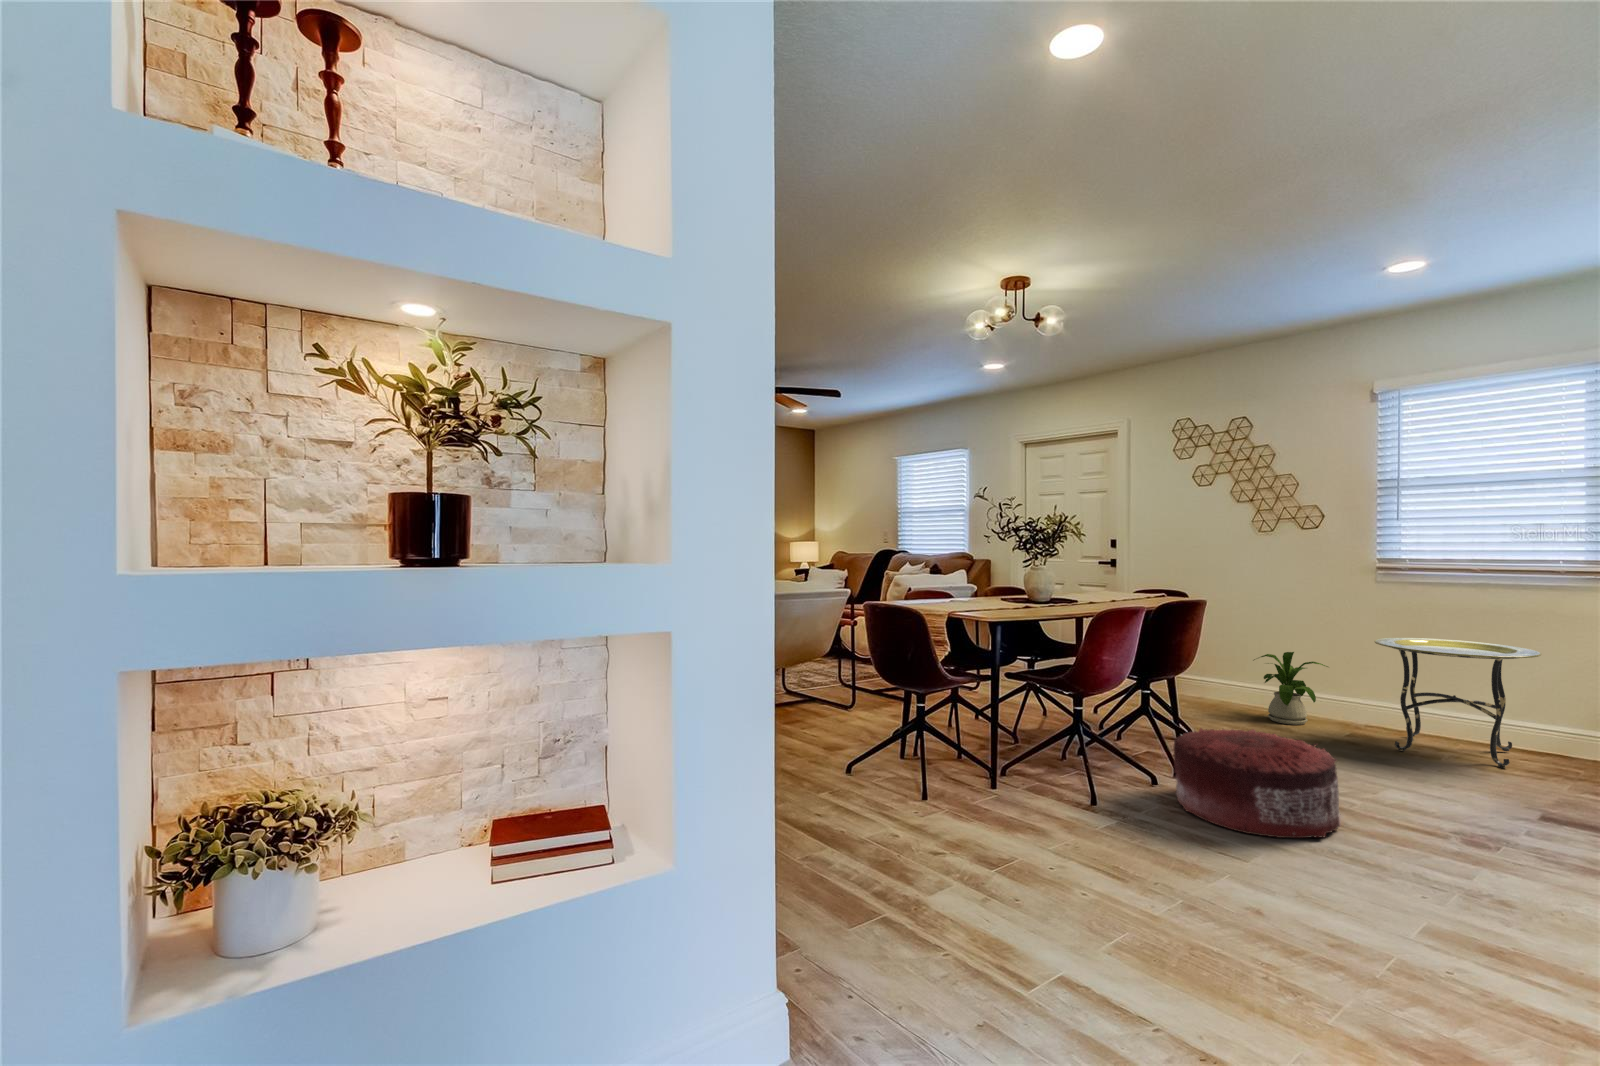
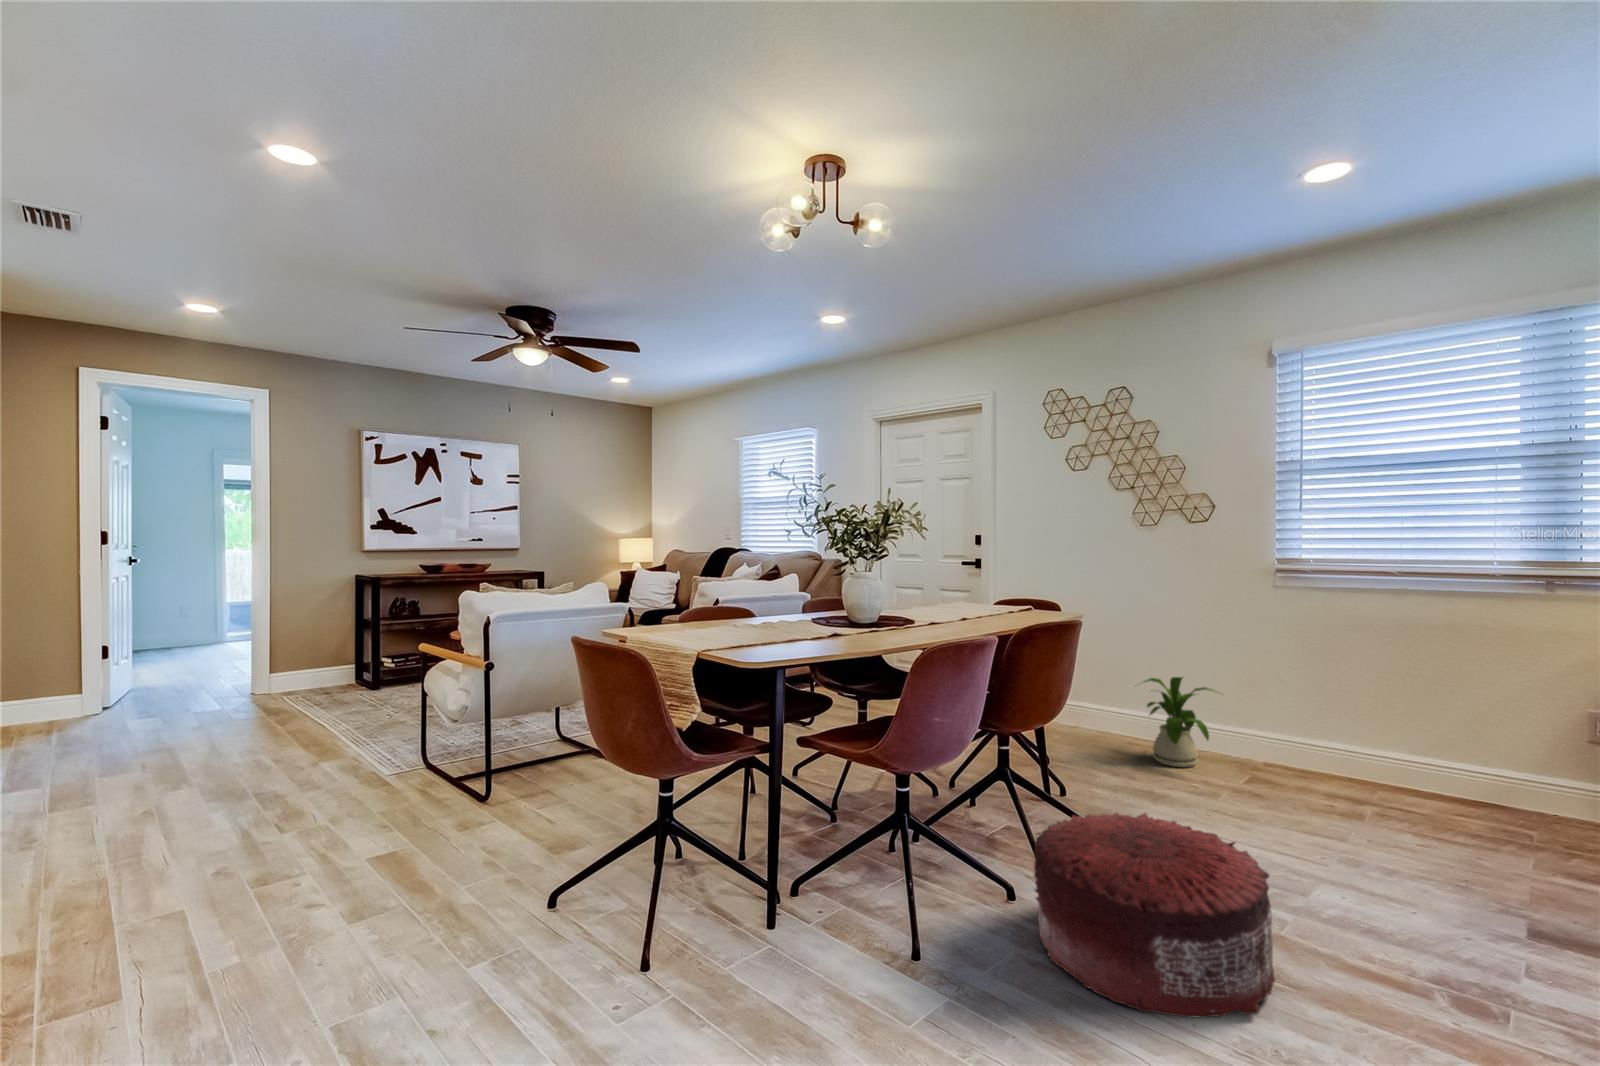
side table: present [1374,638,1541,768] -> none [1279,657,1478,829]

